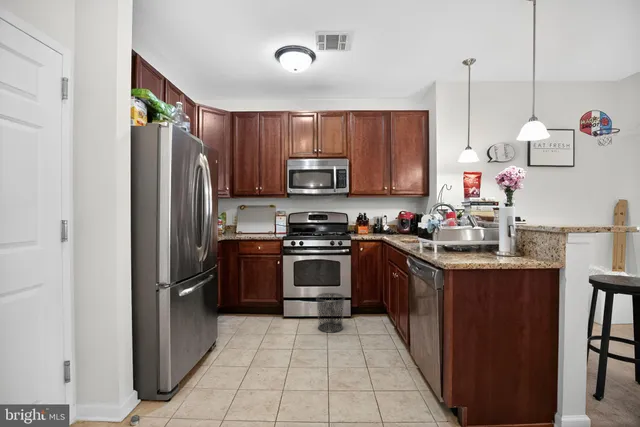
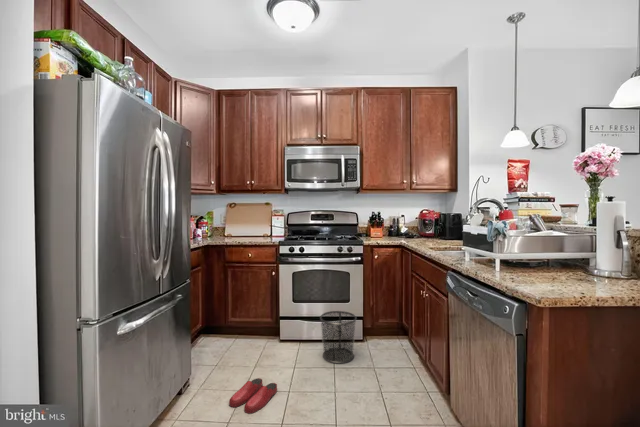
slippers: none [248,341,283,361] -> present [229,378,277,413]

